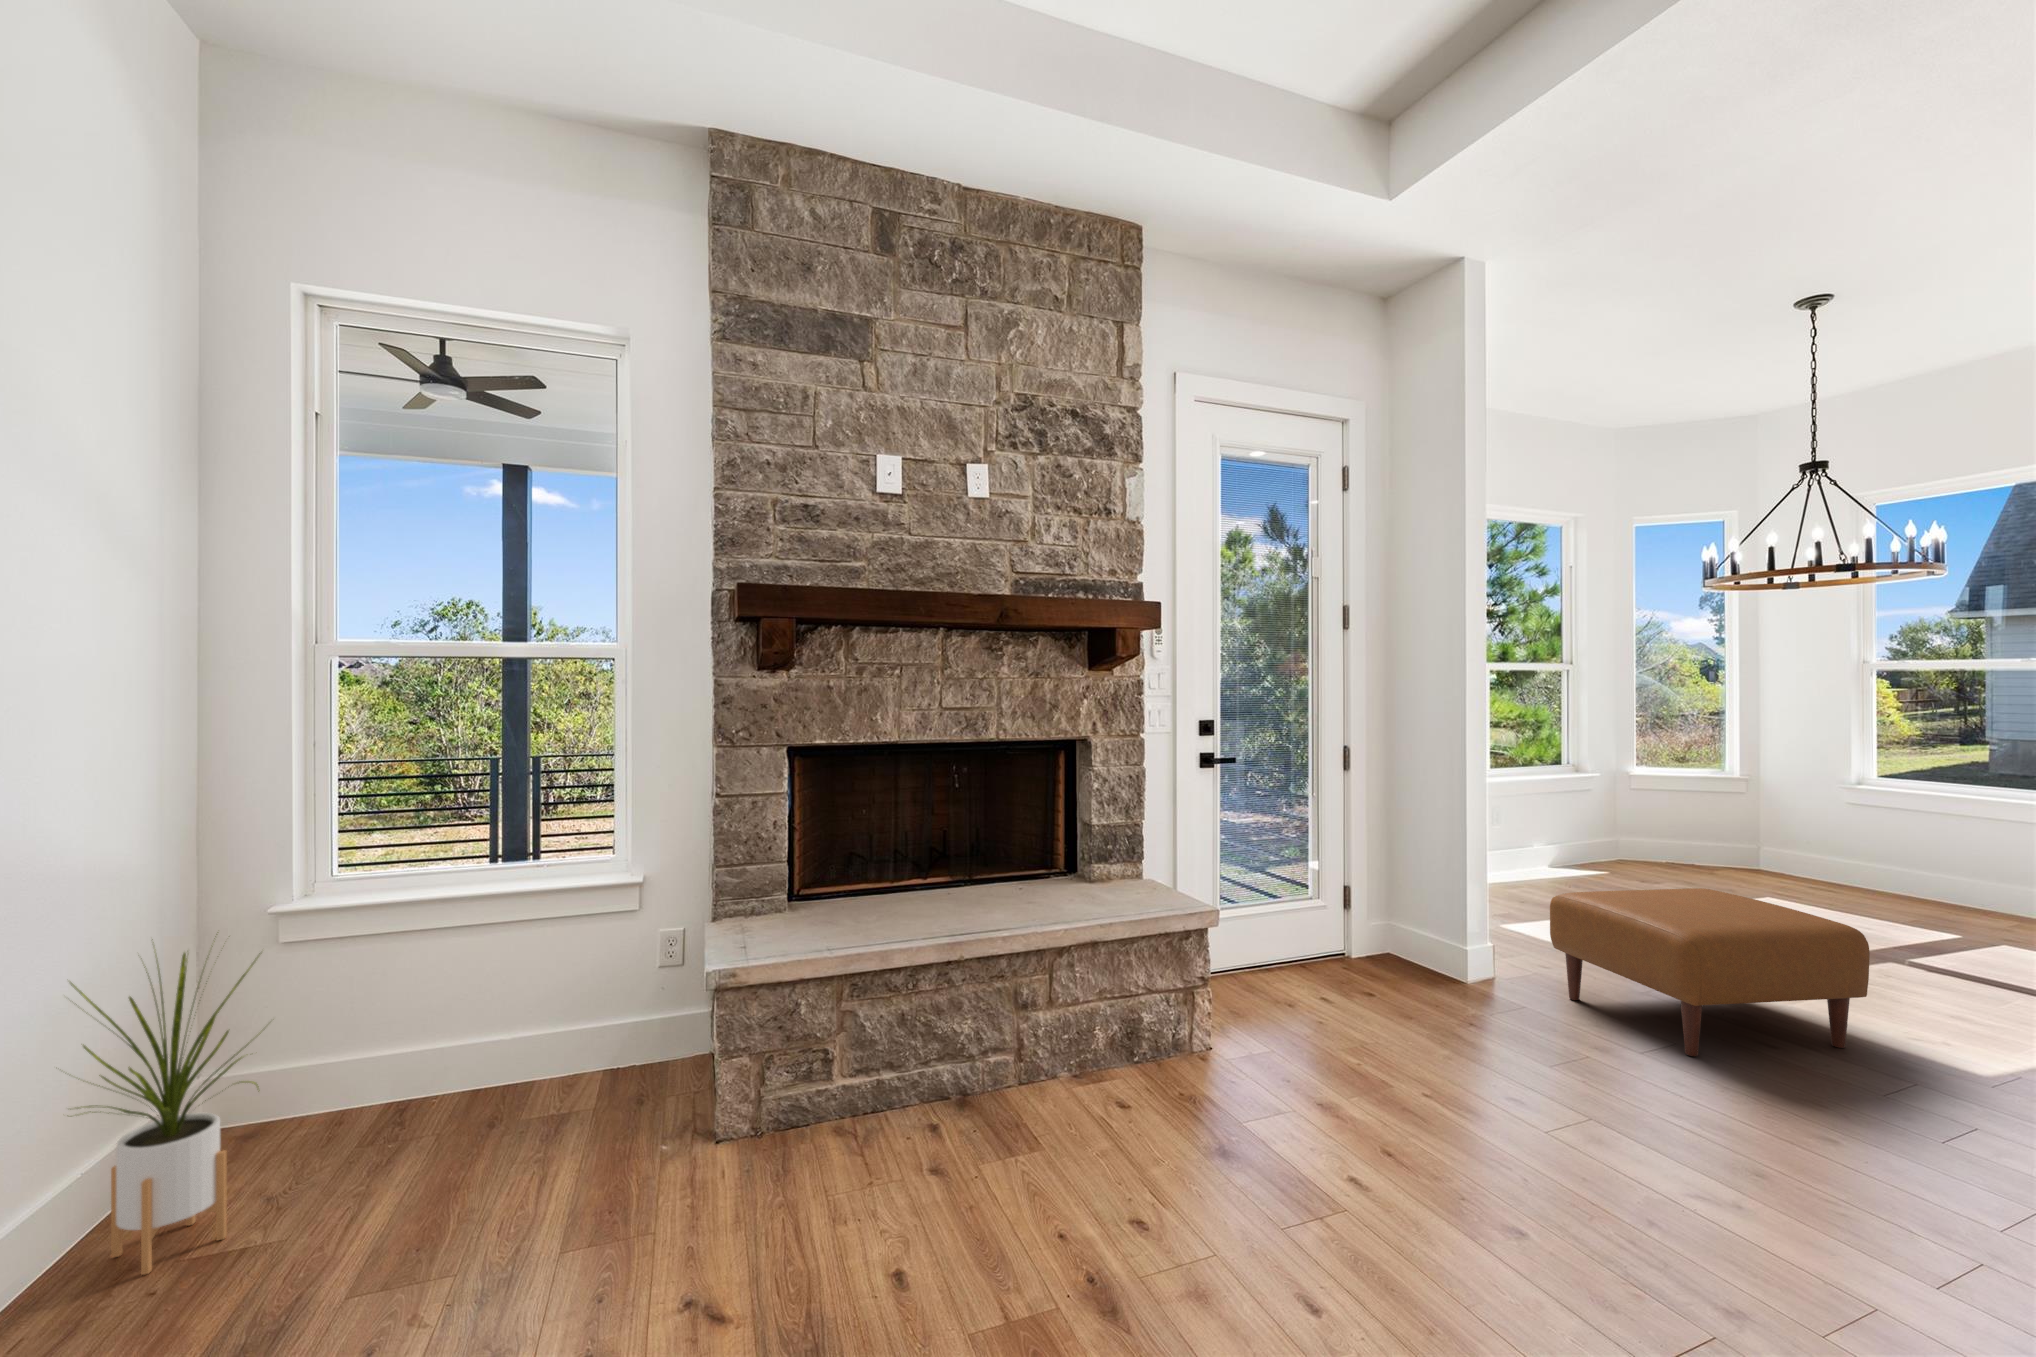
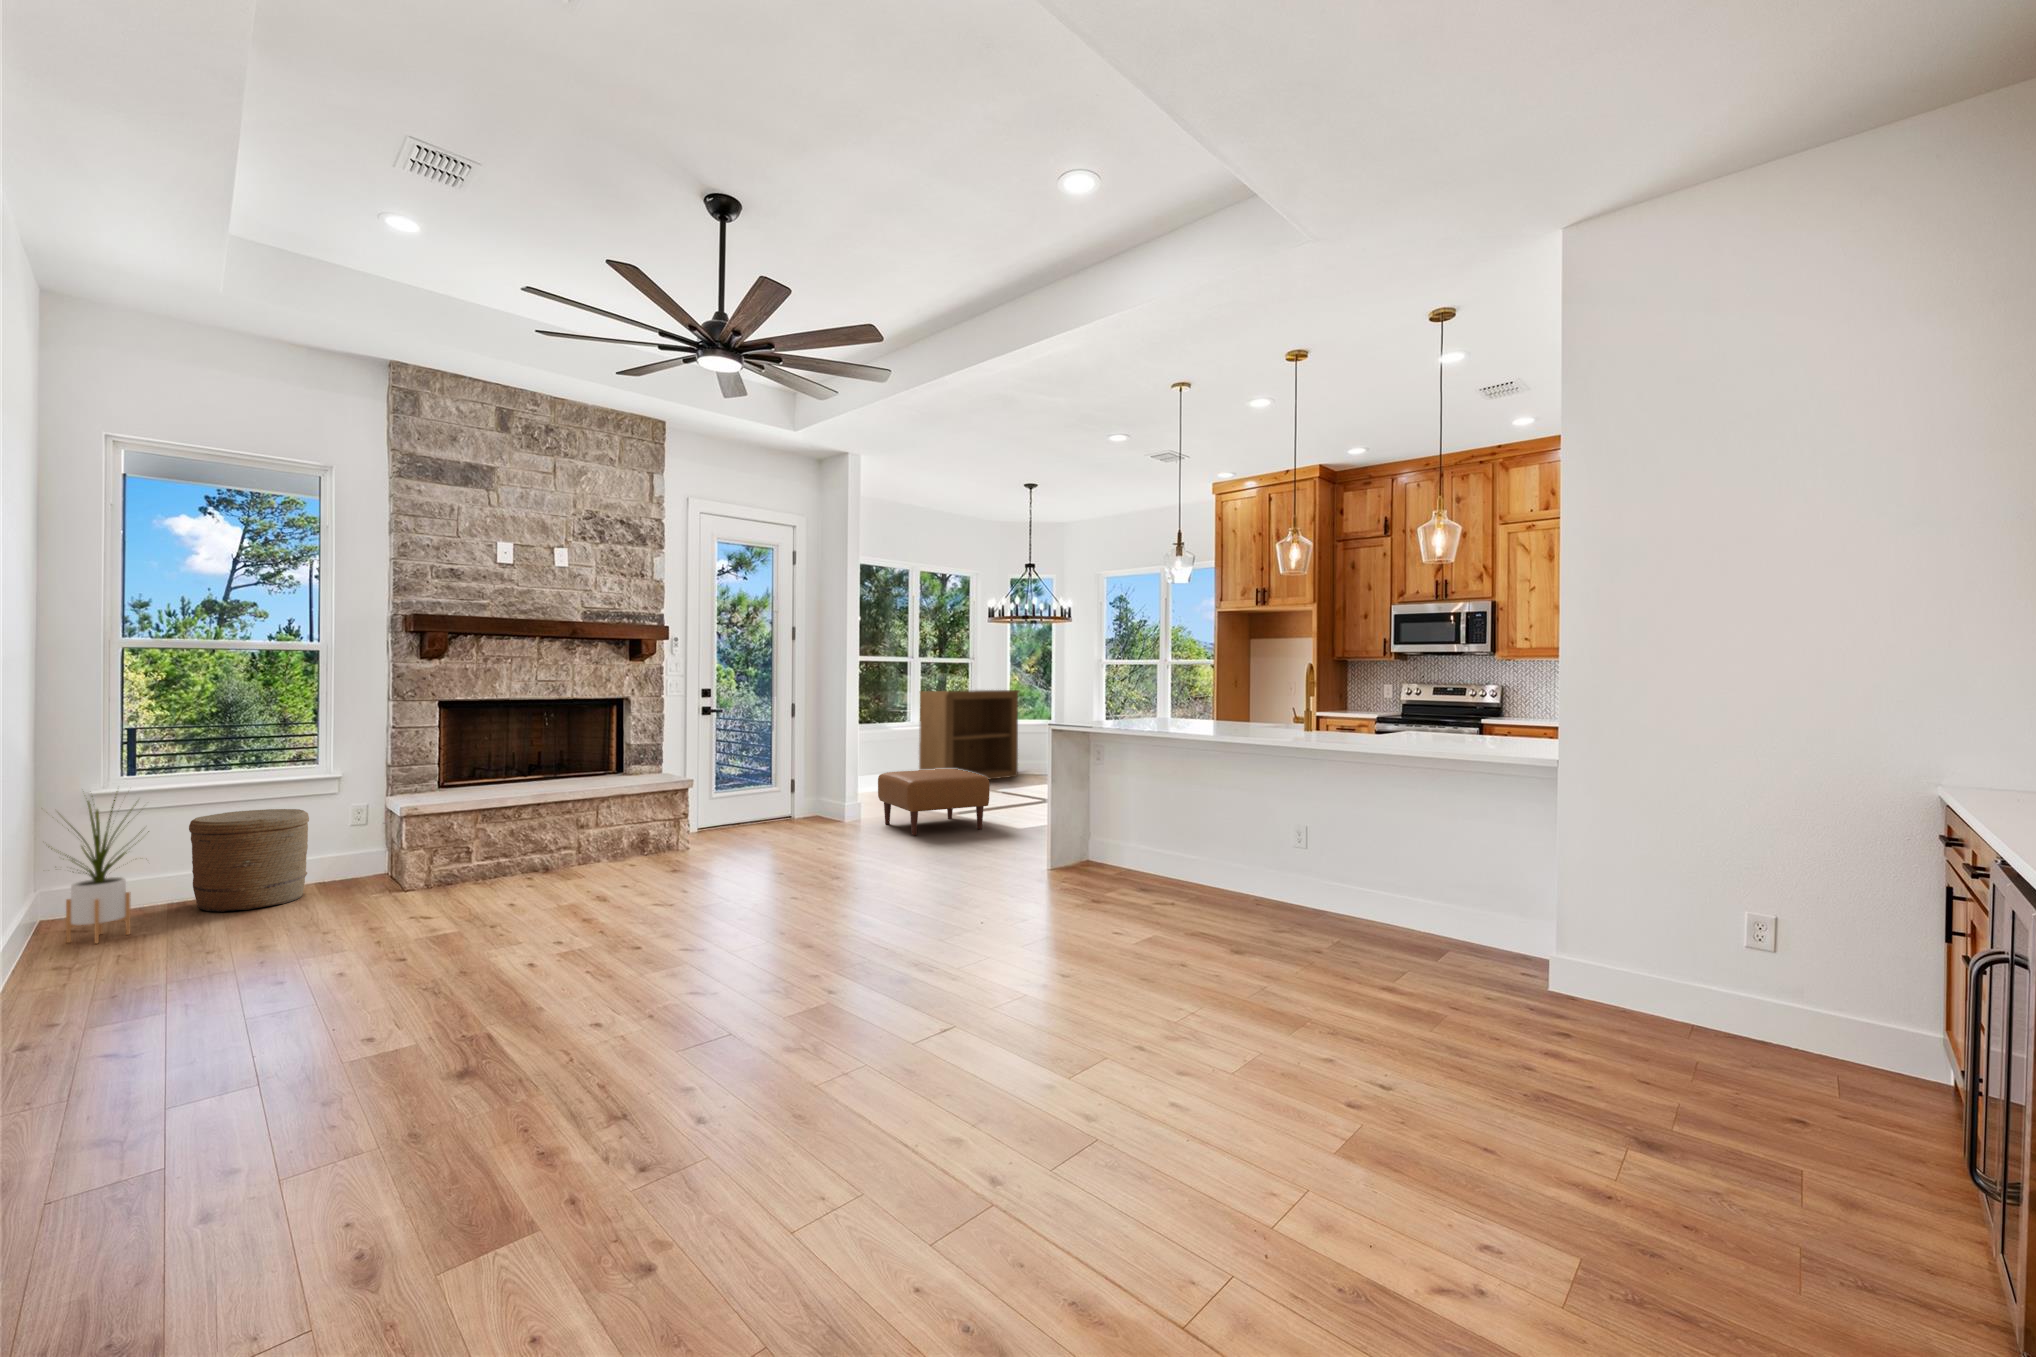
bookshelf: none [1495,714,1682,879] -> present [919,690,1020,779]
woven basket: none [370,946,567,1168] -> present [189,809,309,912]

